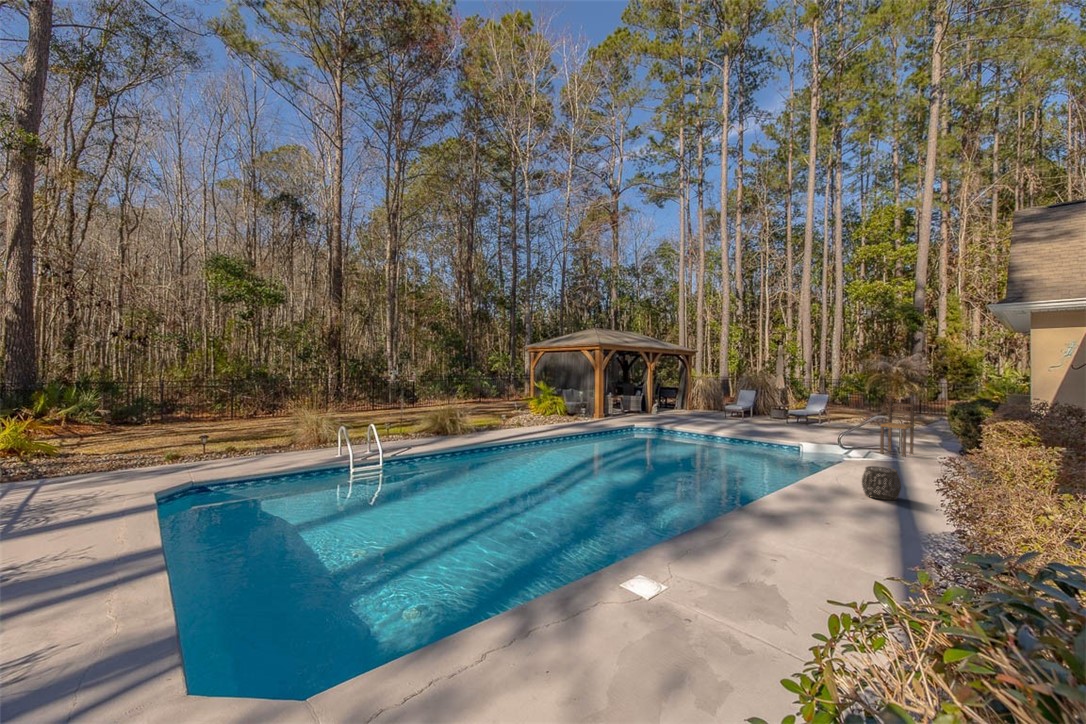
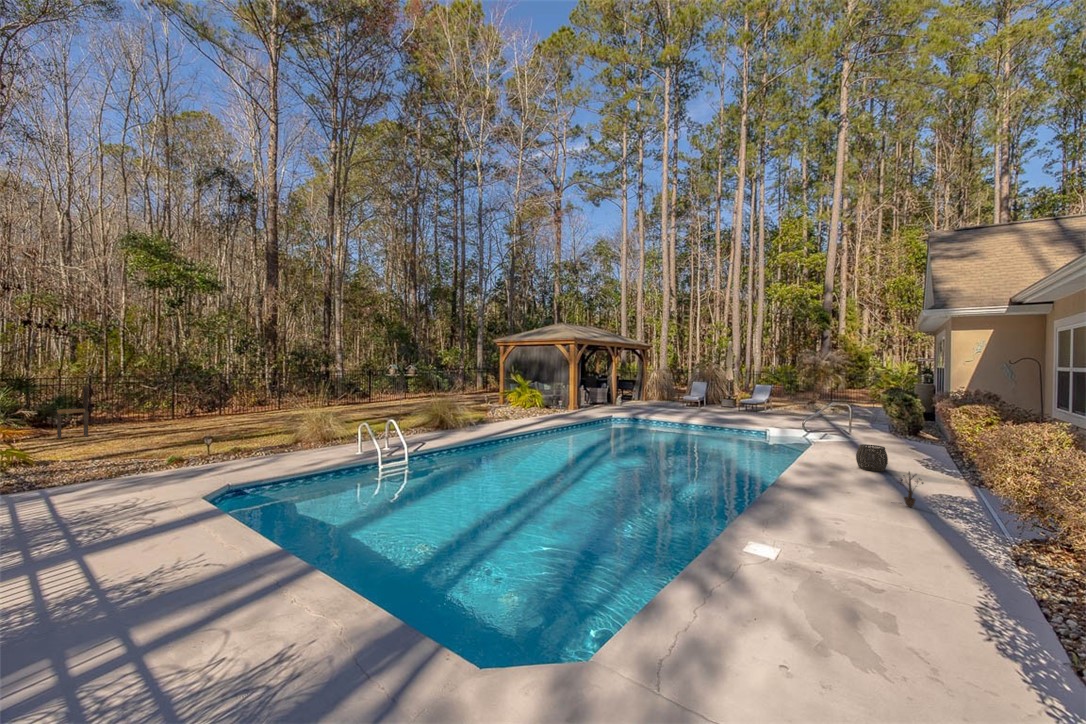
chair: present [880,399,914,457] -> present [57,386,88,439]
decorative plant: none [861,502,902,548] -> present [897,472,923,507]

